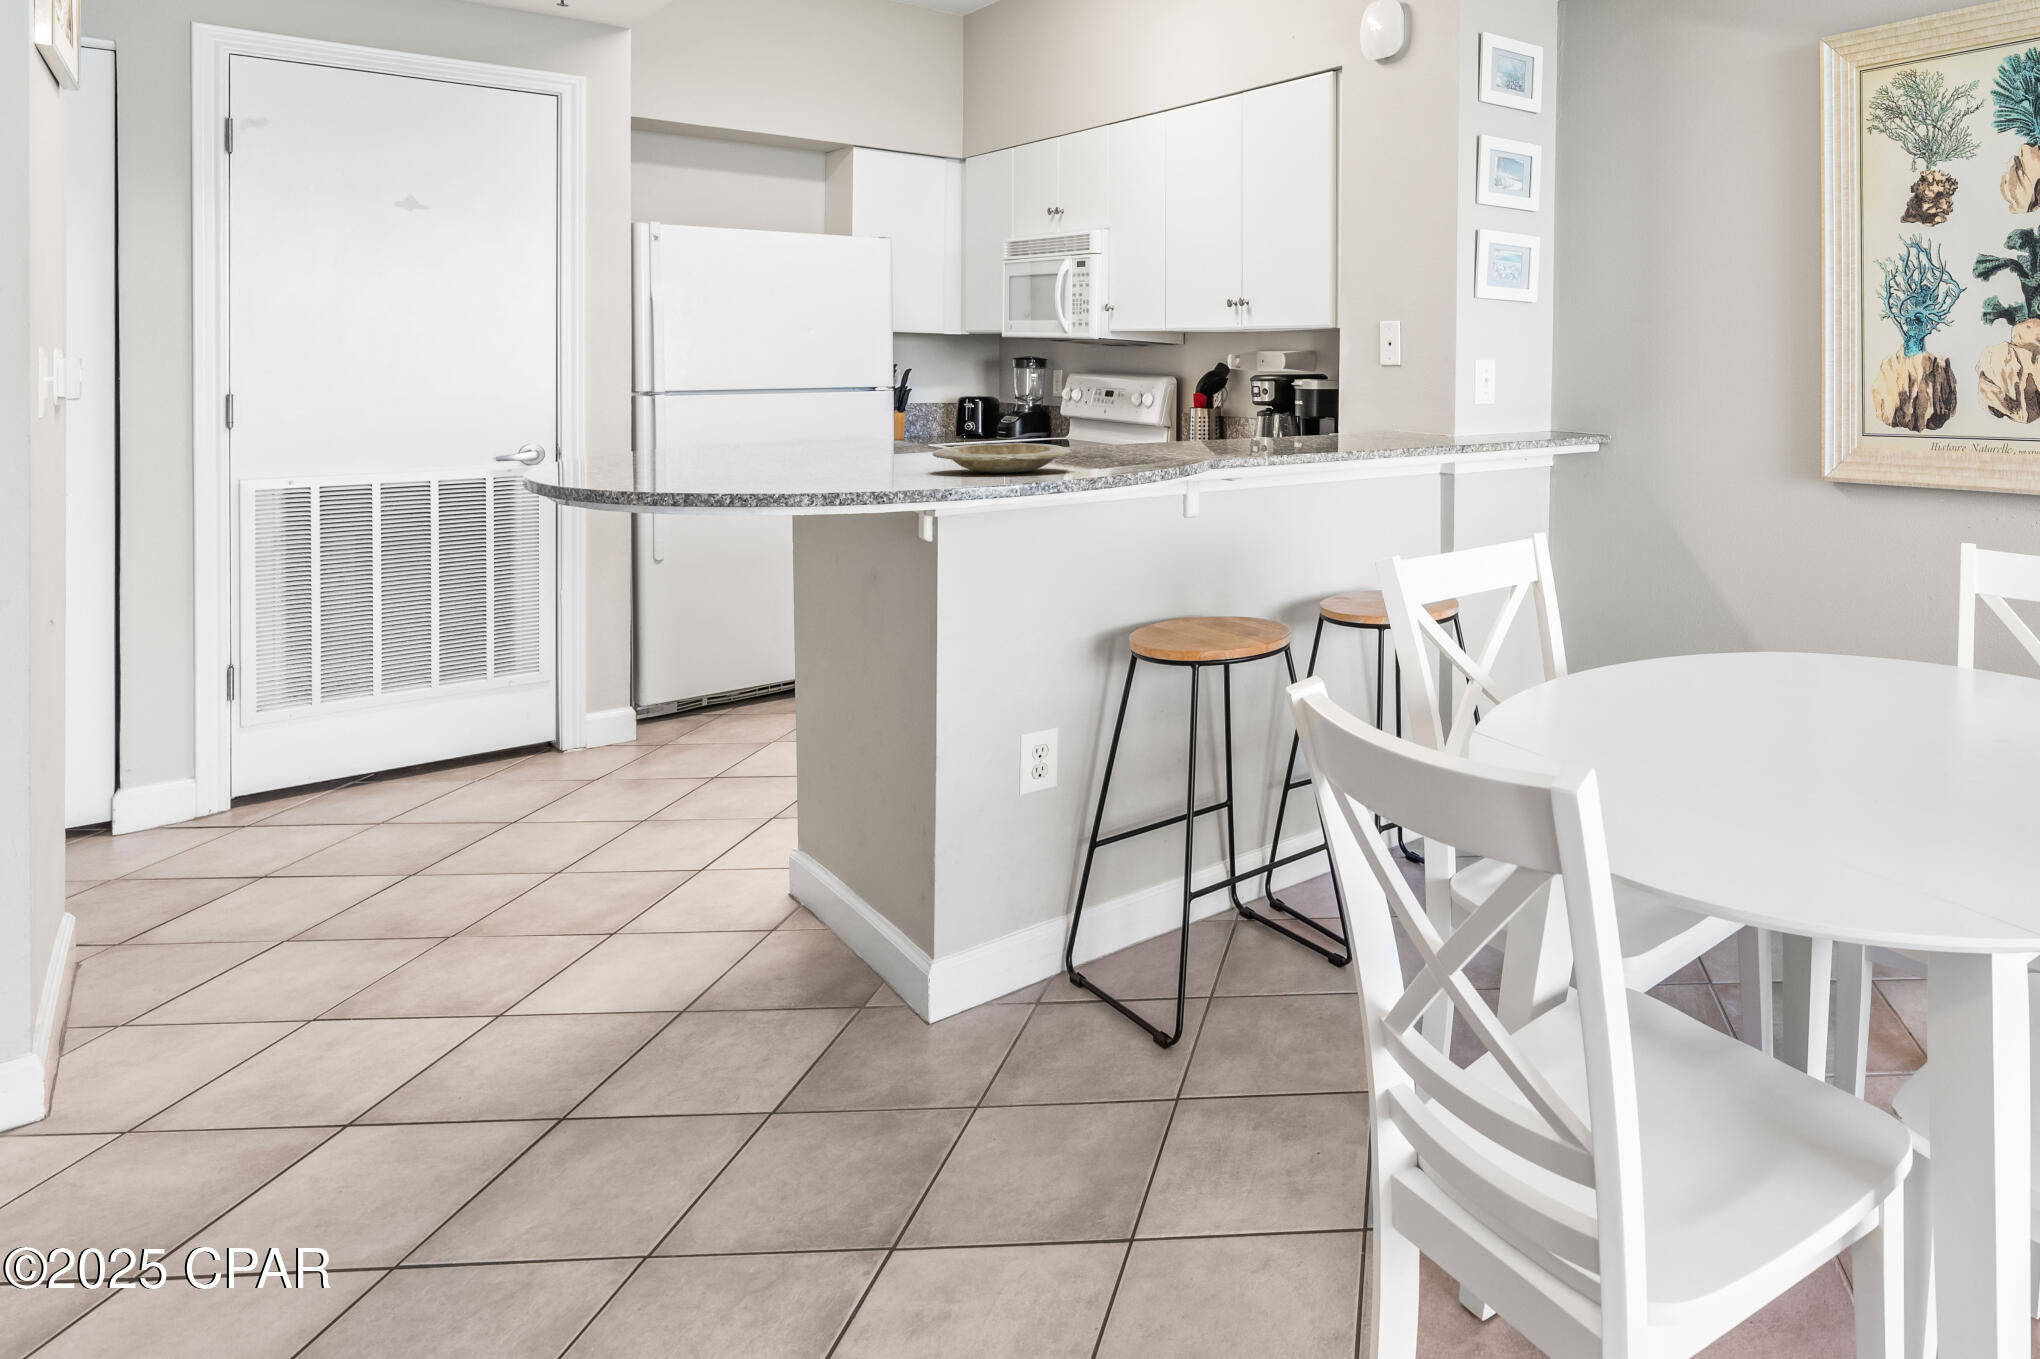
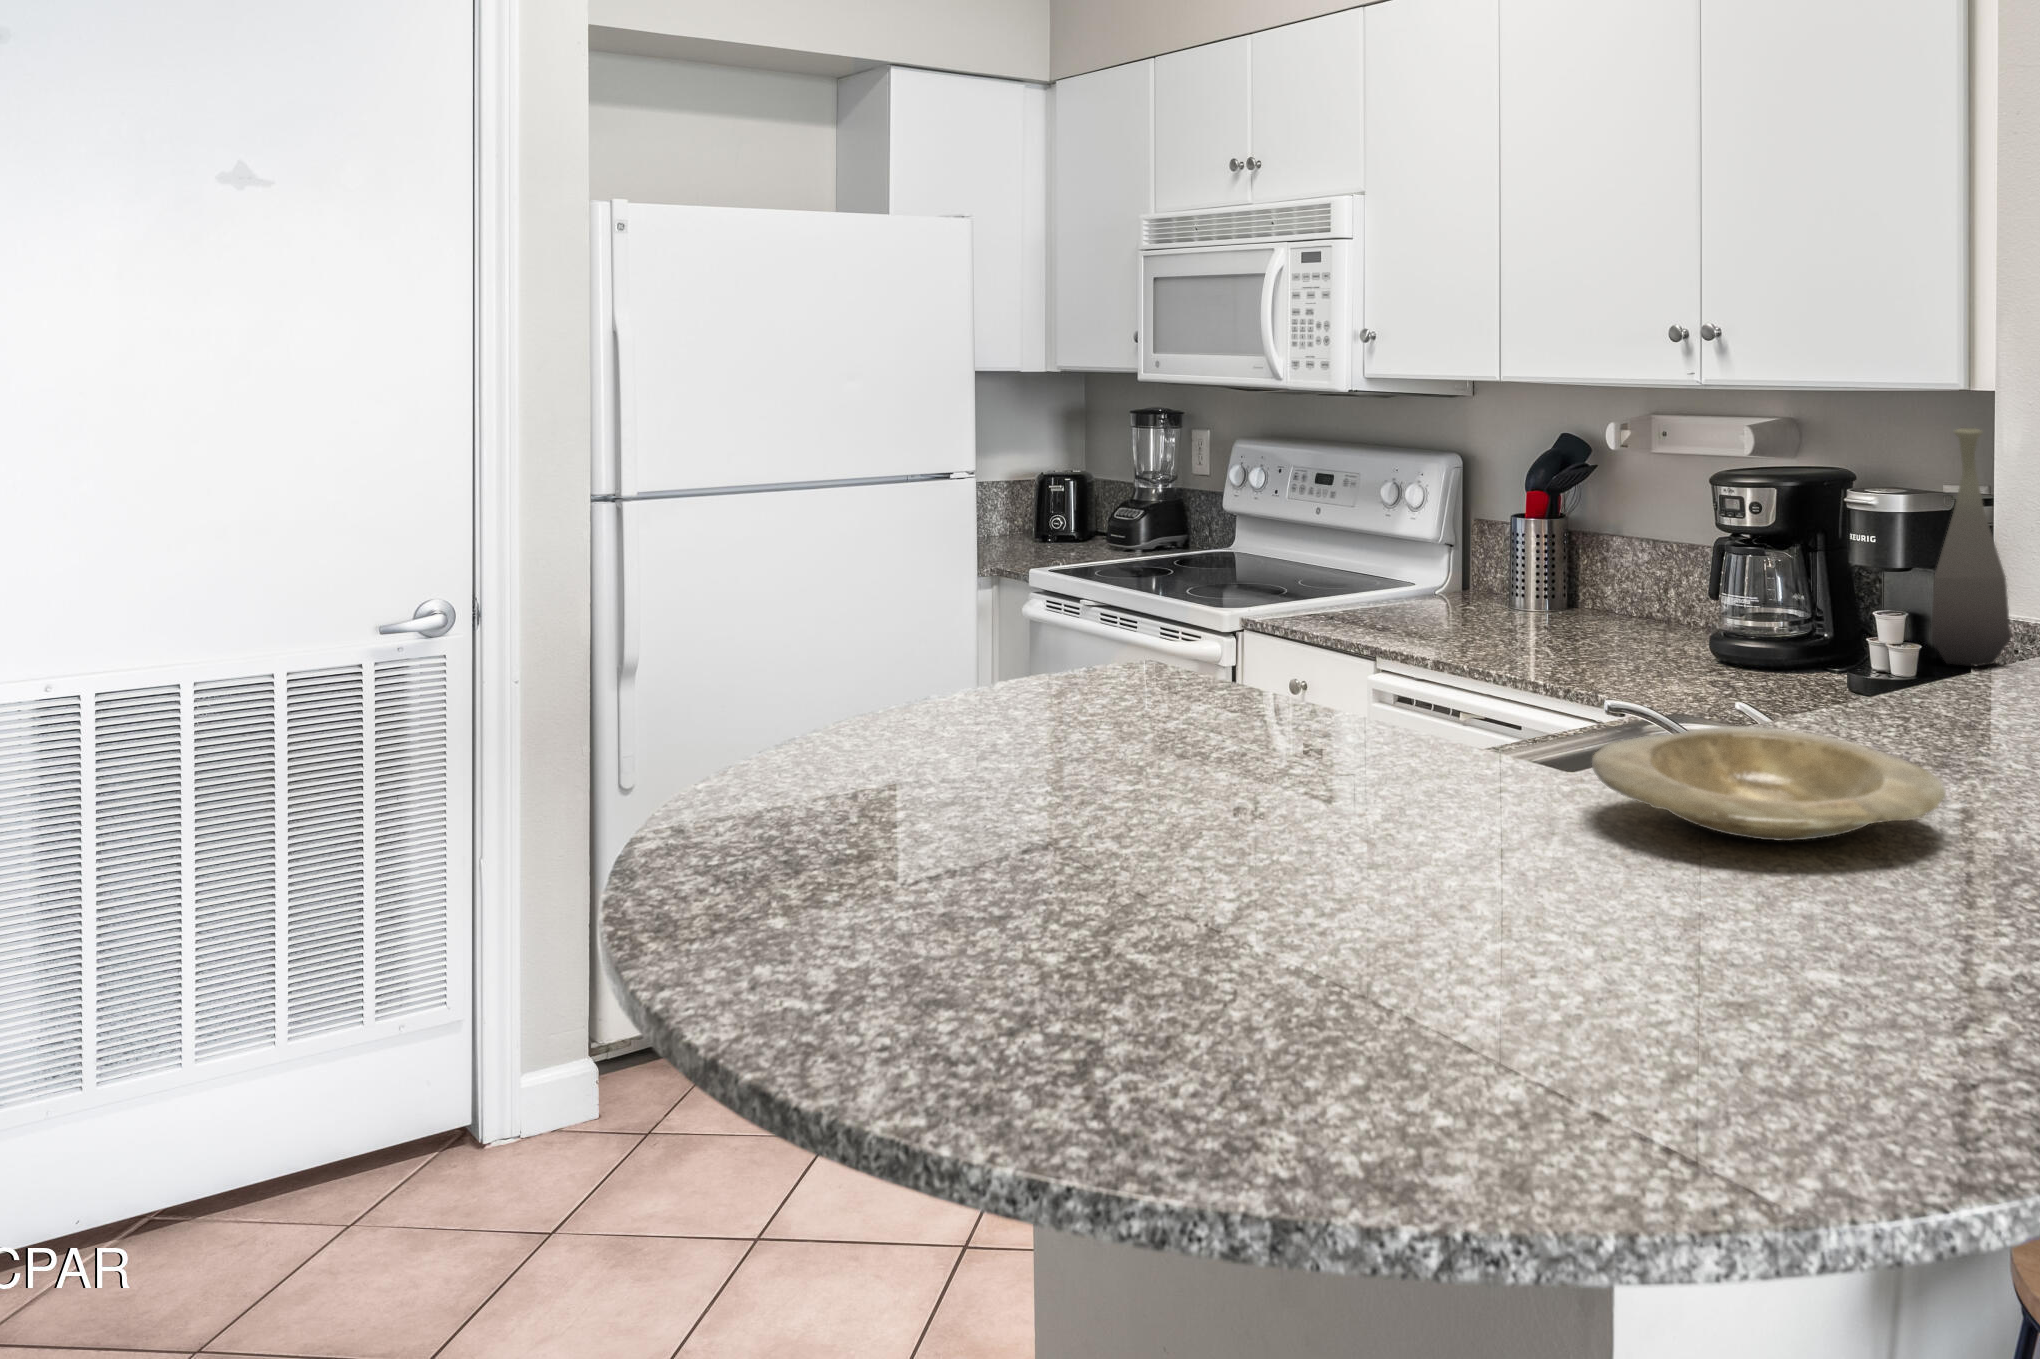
bottle: none [1252,342,1289,453] -> present [1931,428,2011,667]

